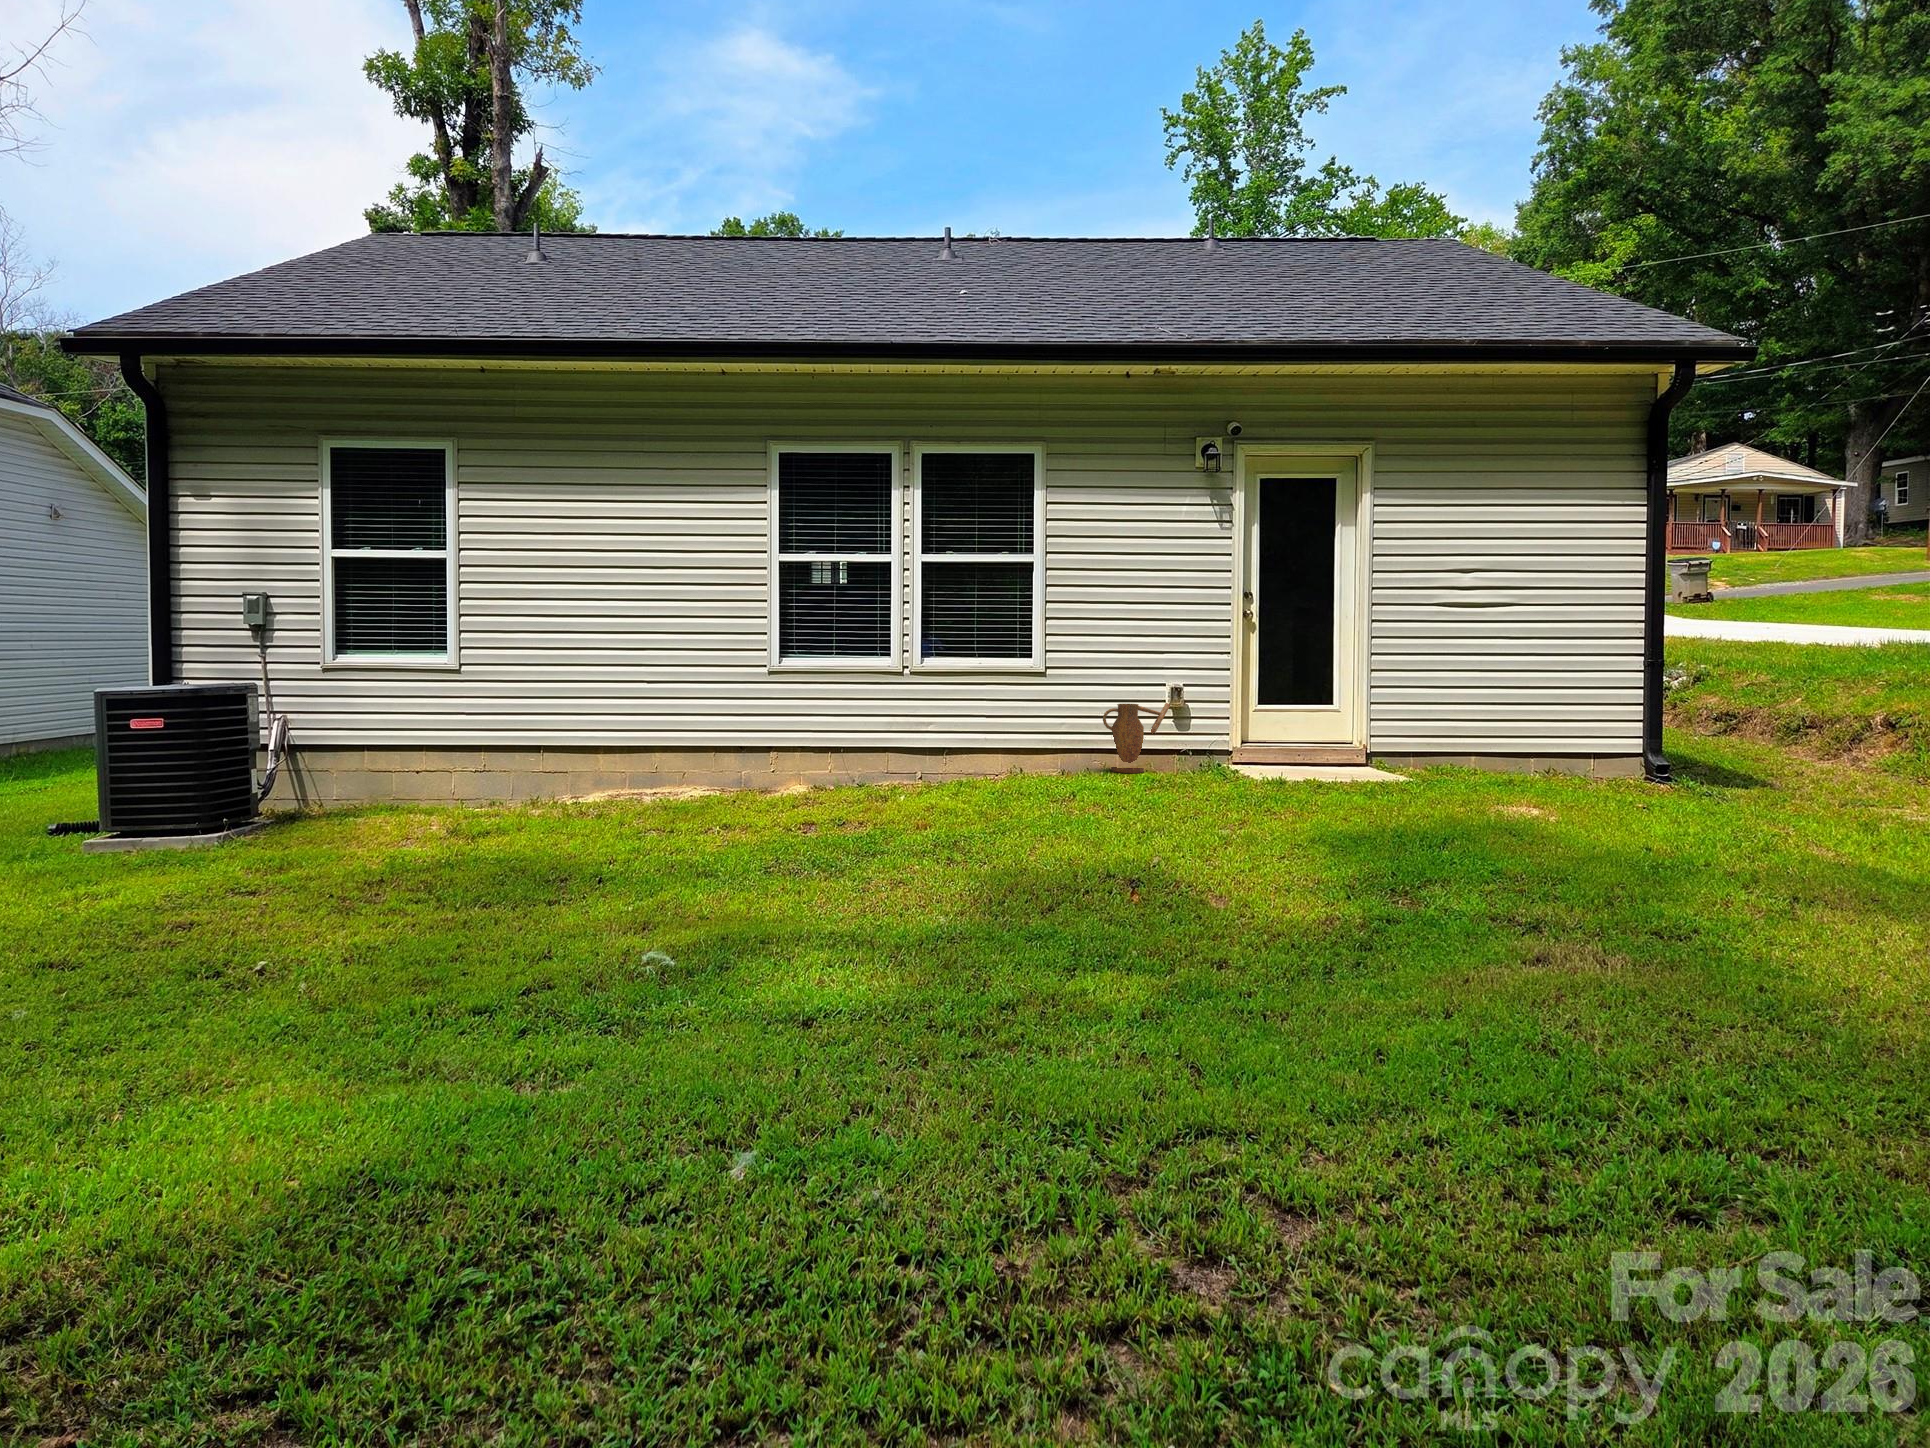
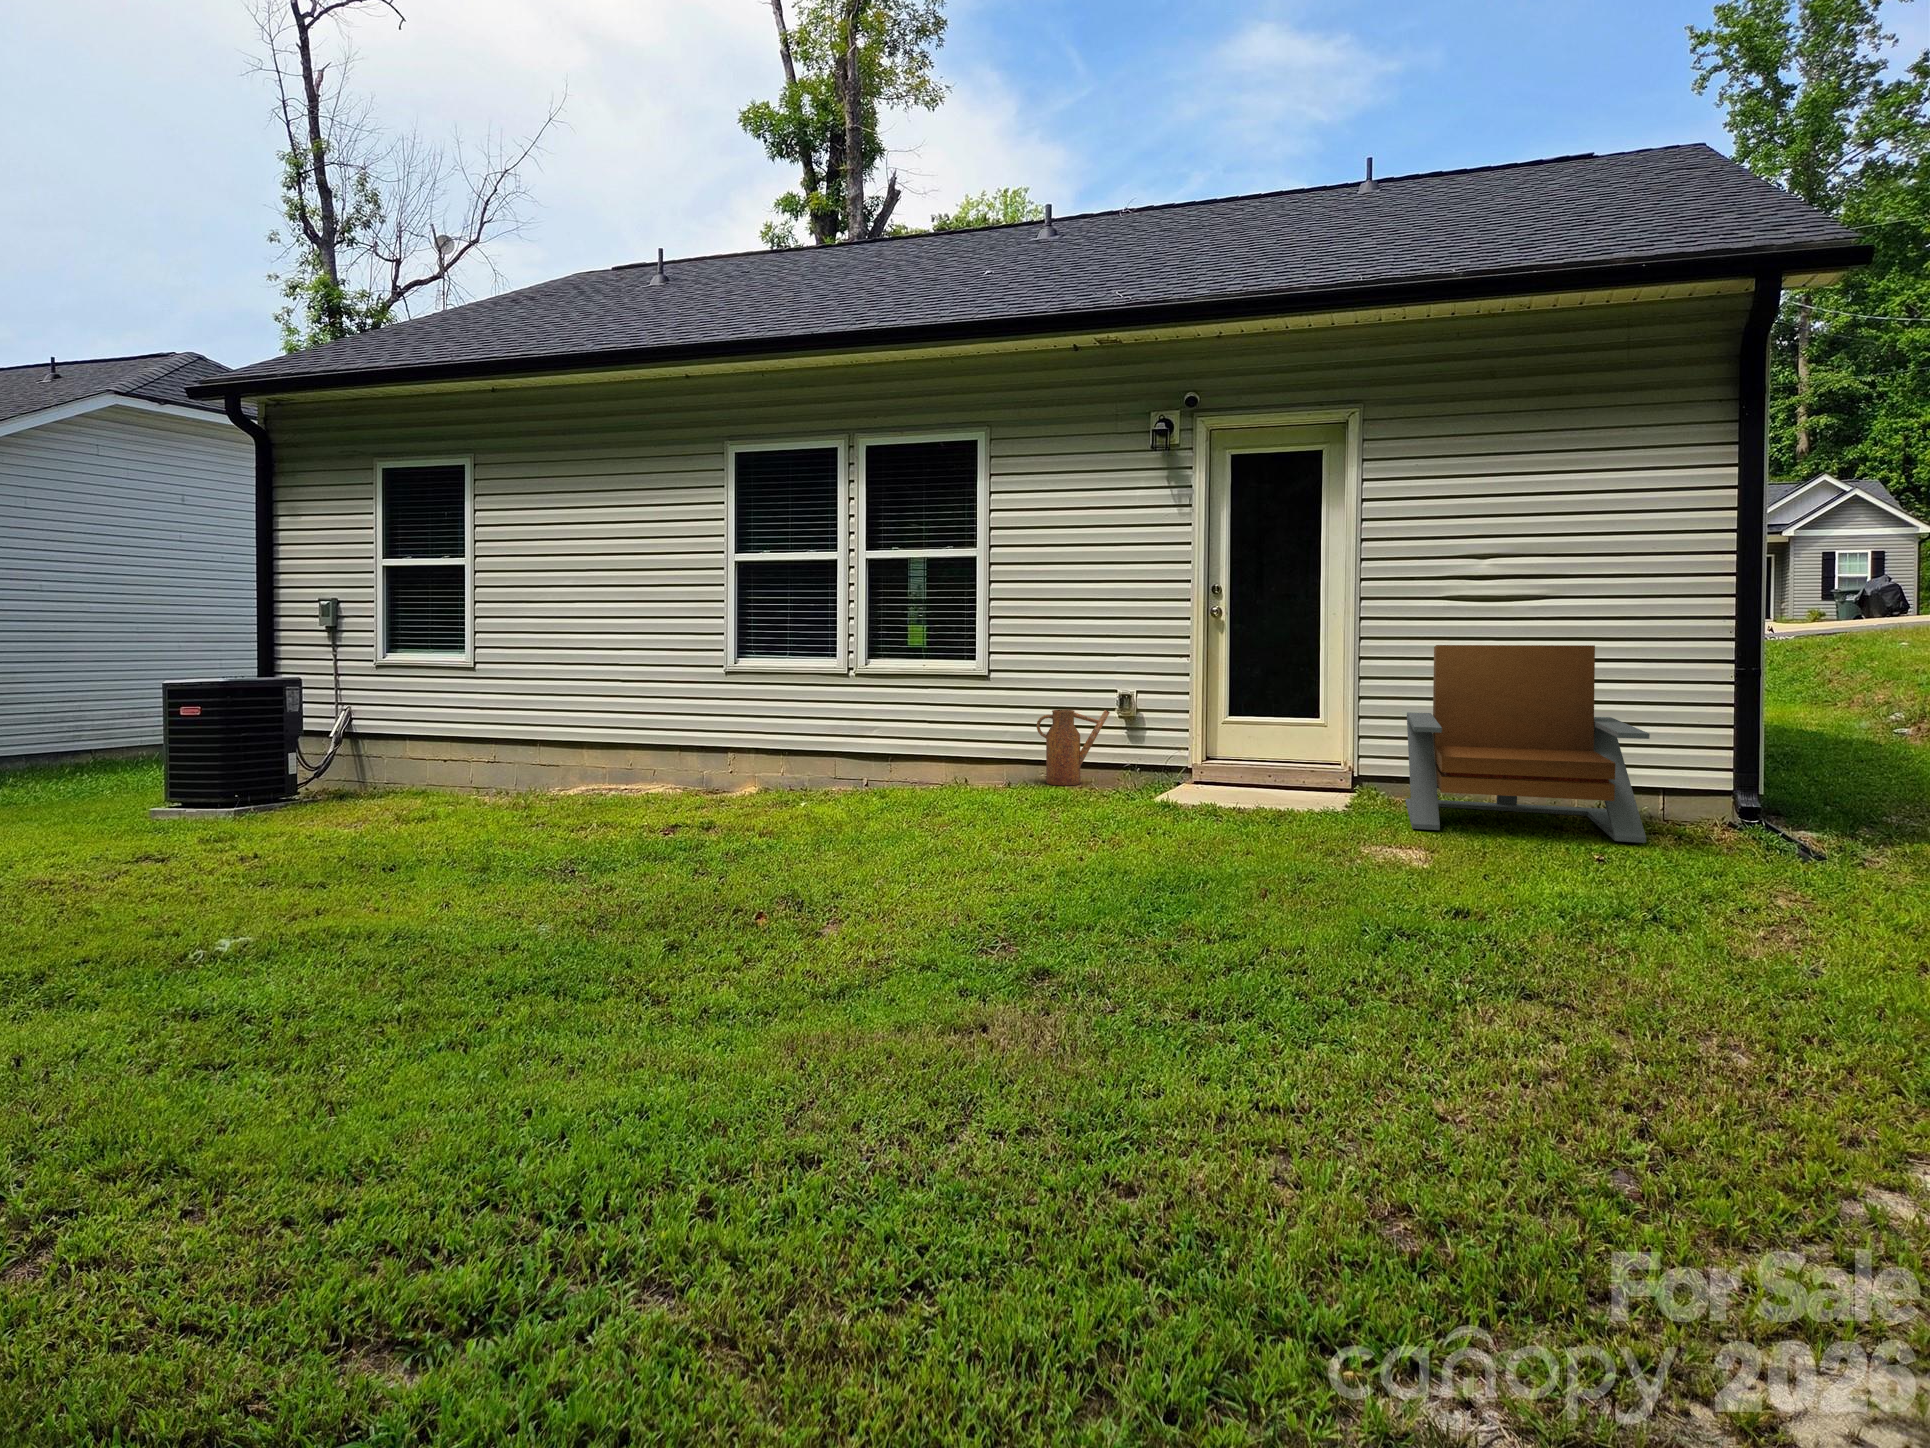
lounge chair: none [1419,642,1650,794] -> present [1405,645,1650,843]

